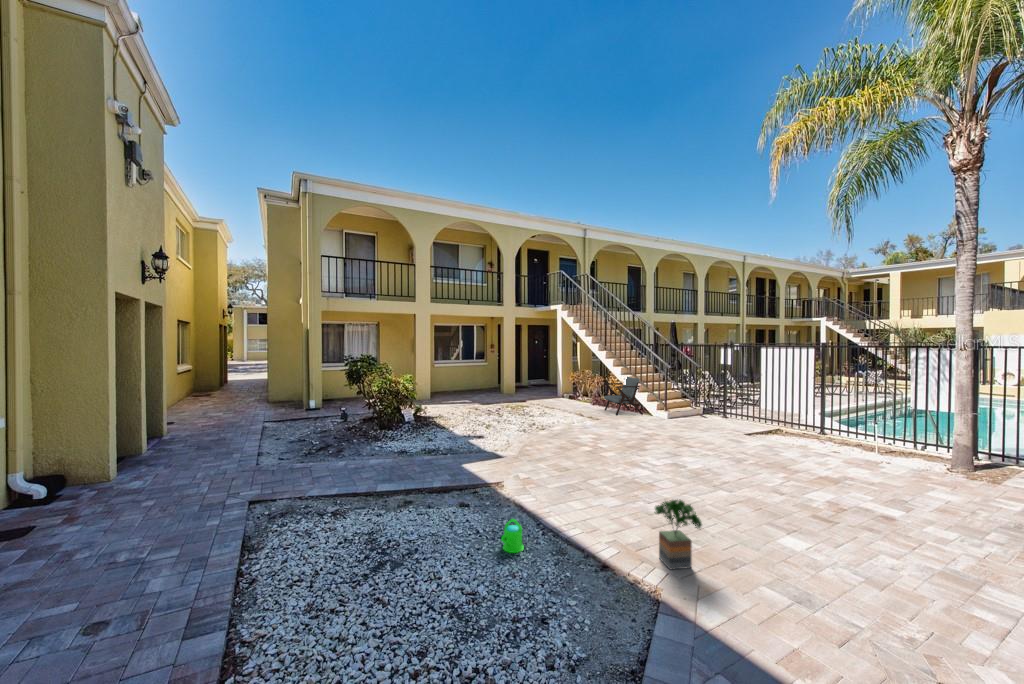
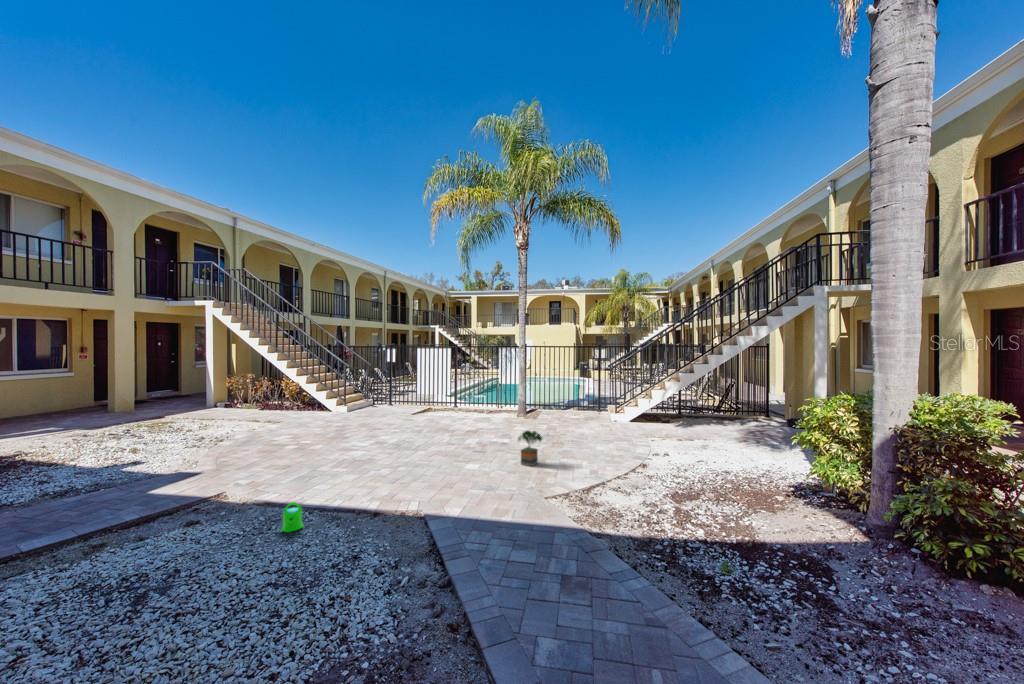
lounge chair: present [604,377,643,415] -> none [279,376,322,414]
potted tree: present [654,500,702,569] -> present [518,431,543,466]

